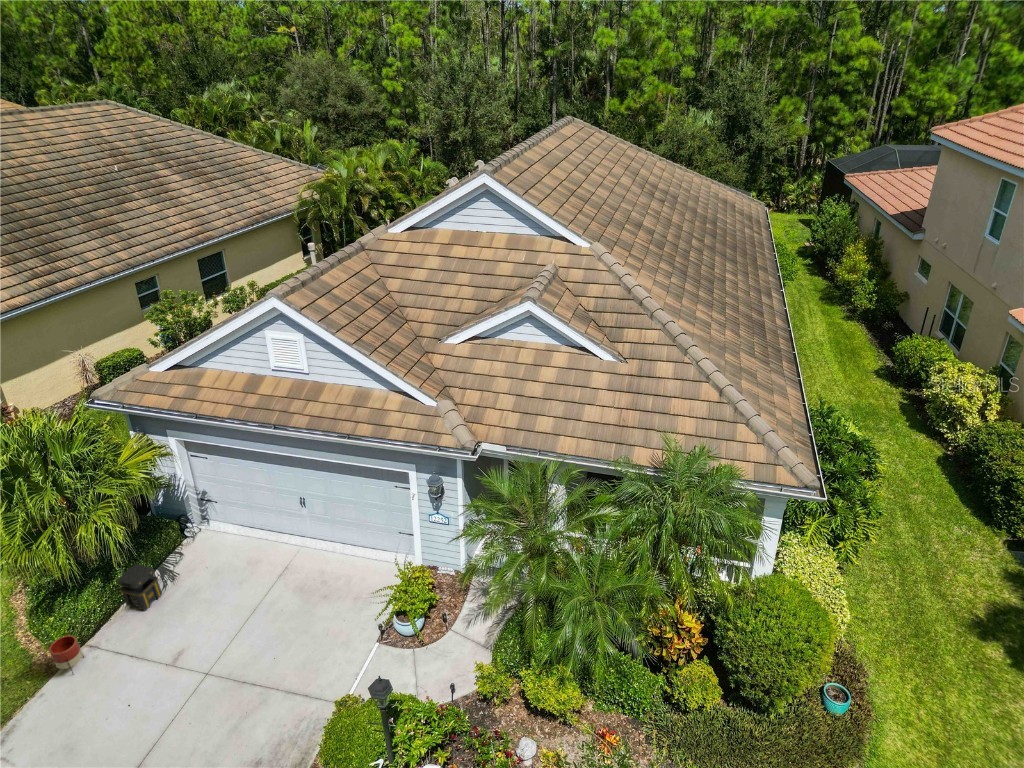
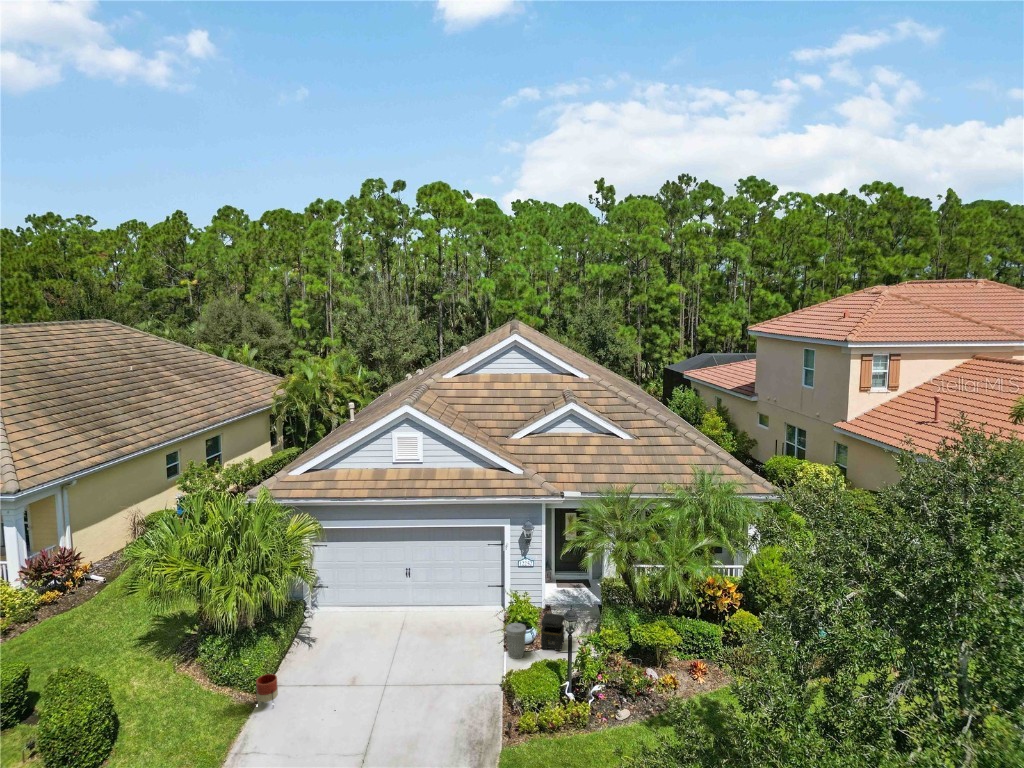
toolbox: present [118,564,162,610] -> present [541,613,564,651]
trash can: none [368,607,395,652] -> present [506,623,526,659]

